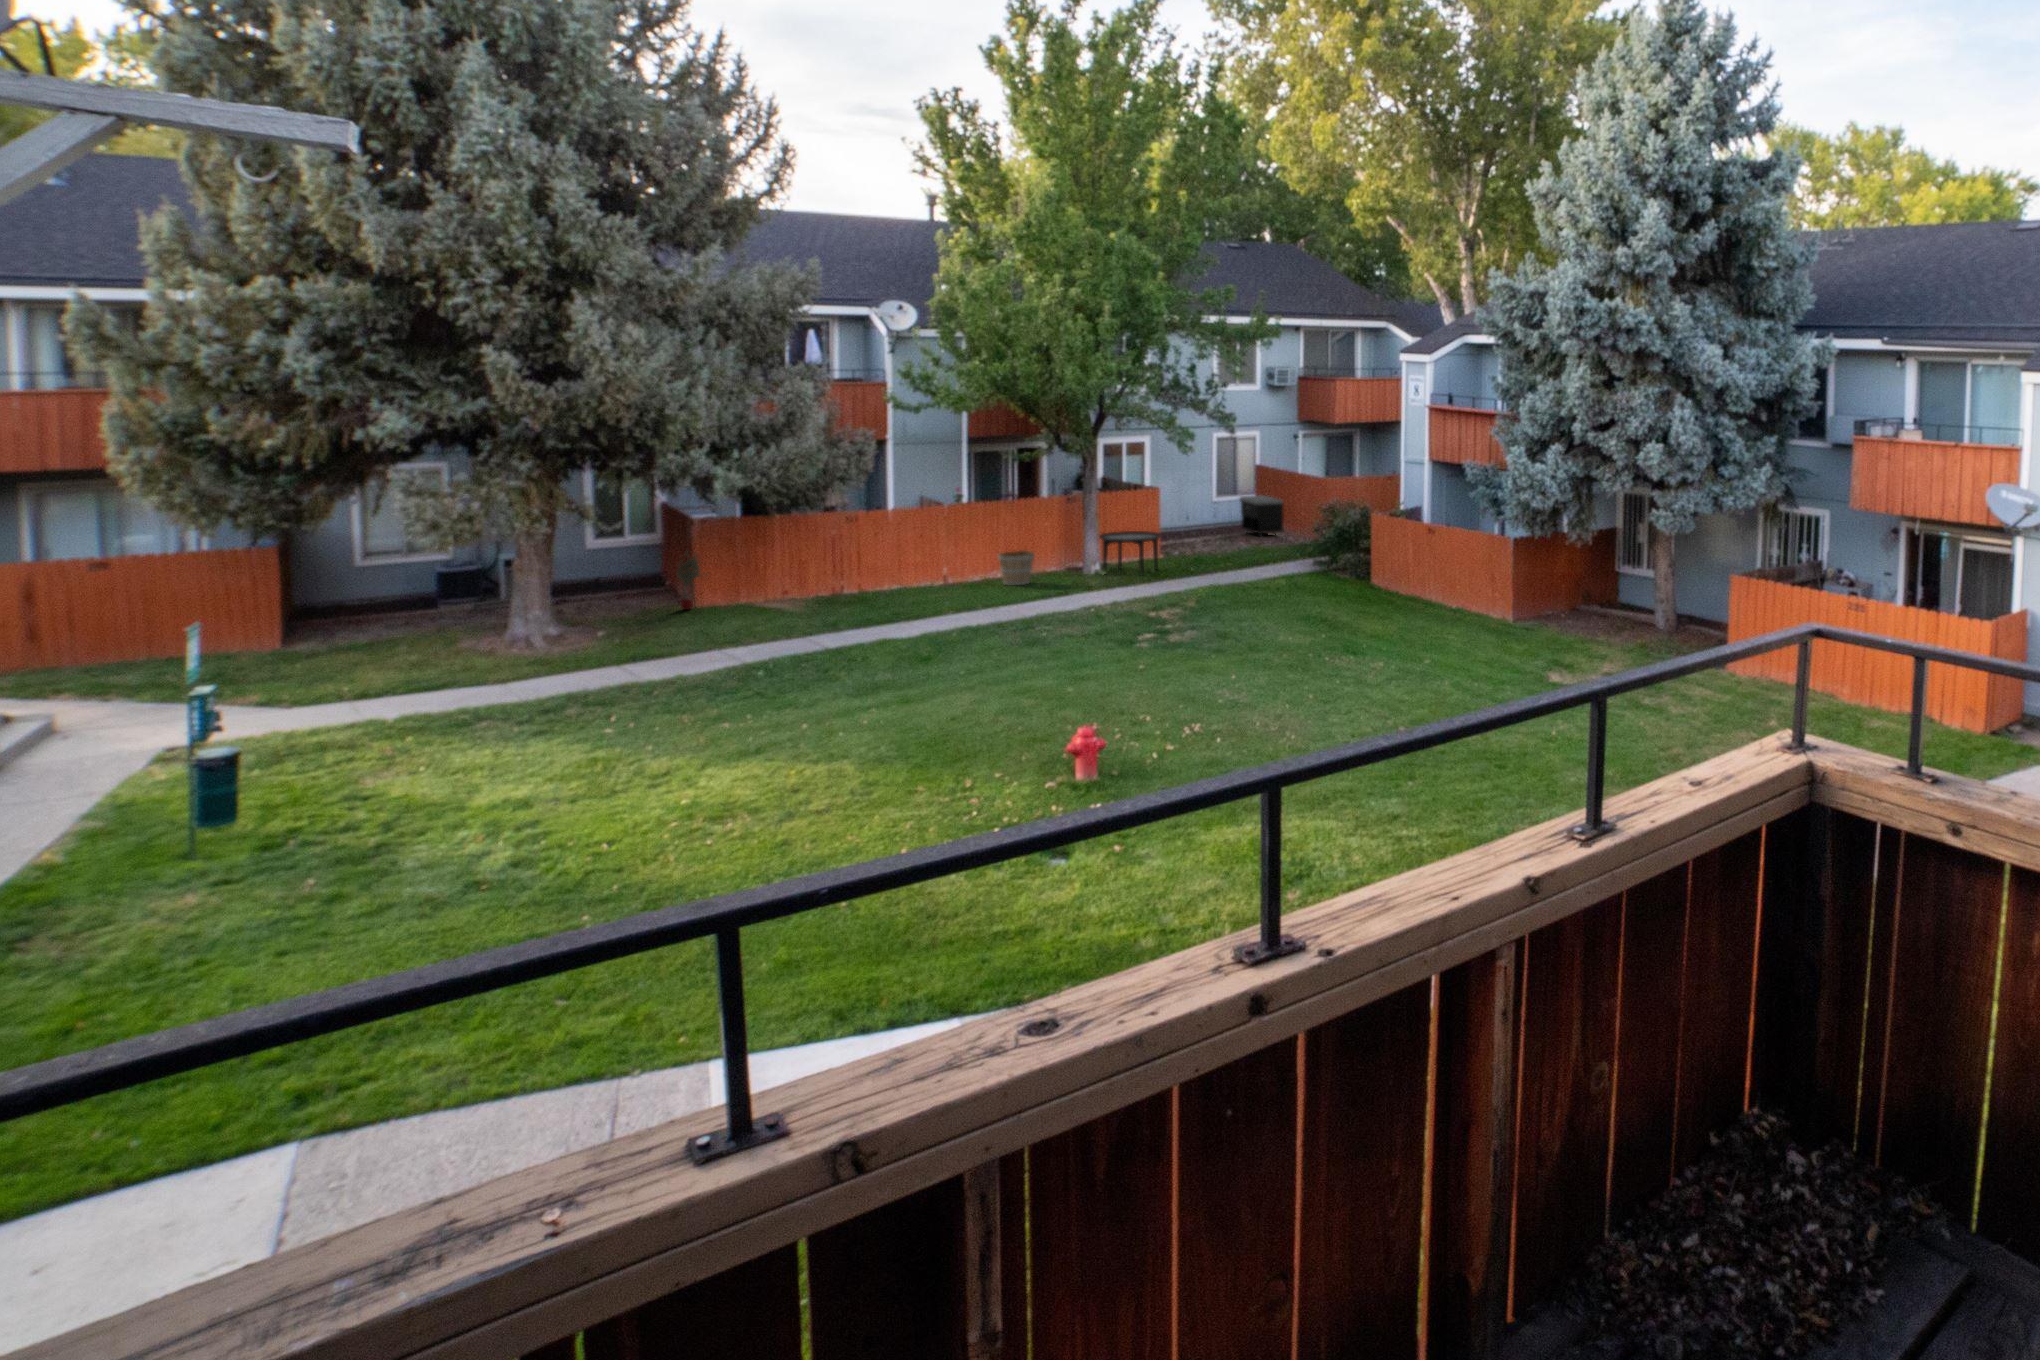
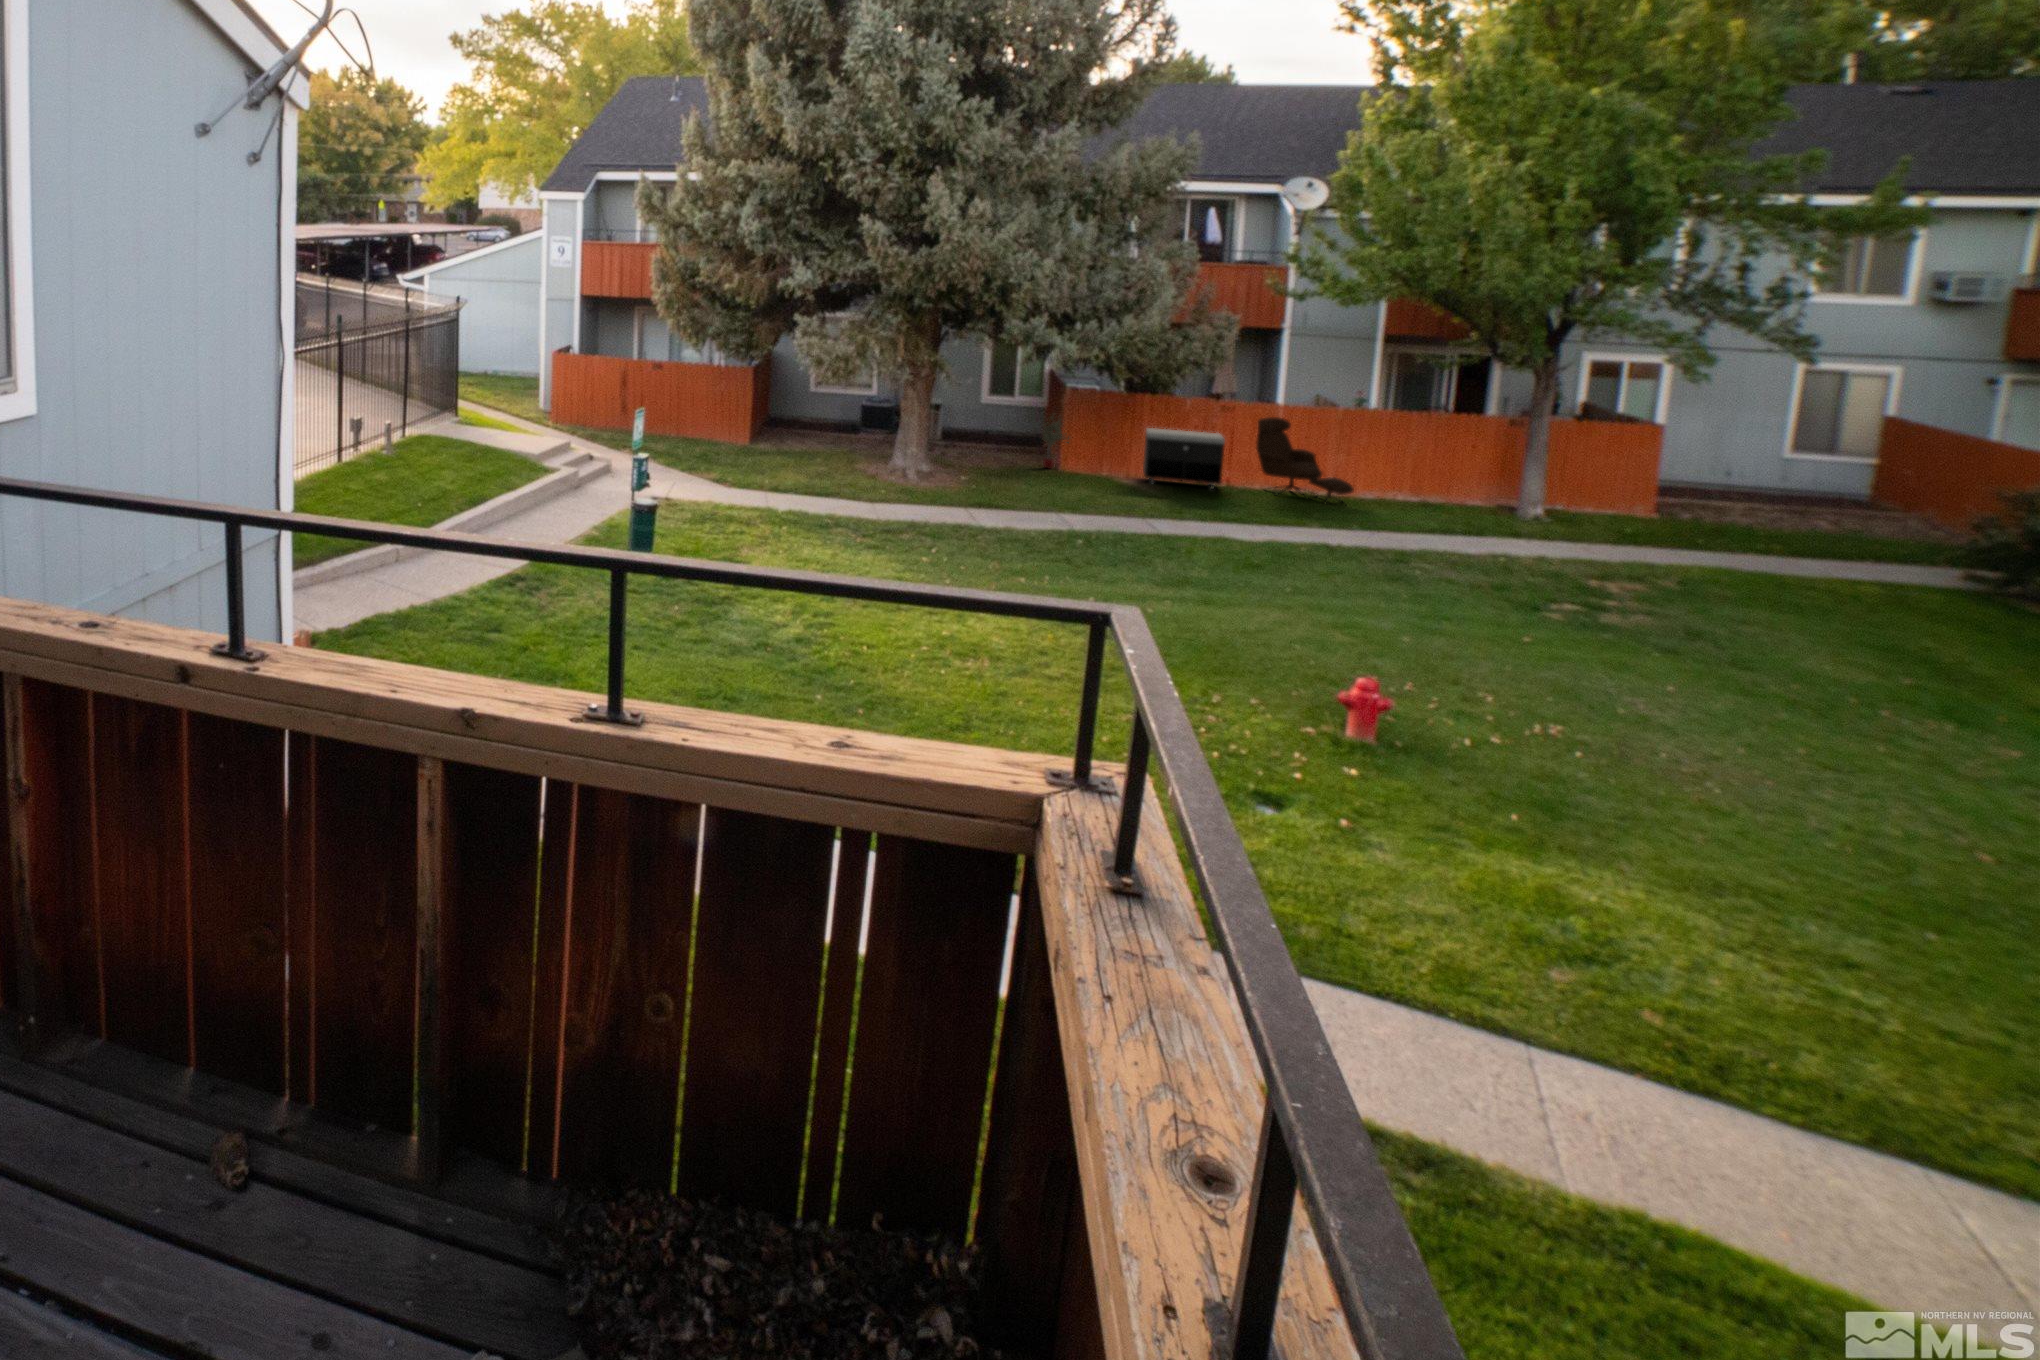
storage bench: present [1240,496,1284,535] -> present [1143,428,1225,487]
lounge chair: none [884,524,968,597] -> present [1256,417,1354,502]
round table: present [1099,531,1162,576] -> none [1556,466,1665,527]
wooden bucket: present [998,550,1035,586] -> none [1401,467,1453,508]

